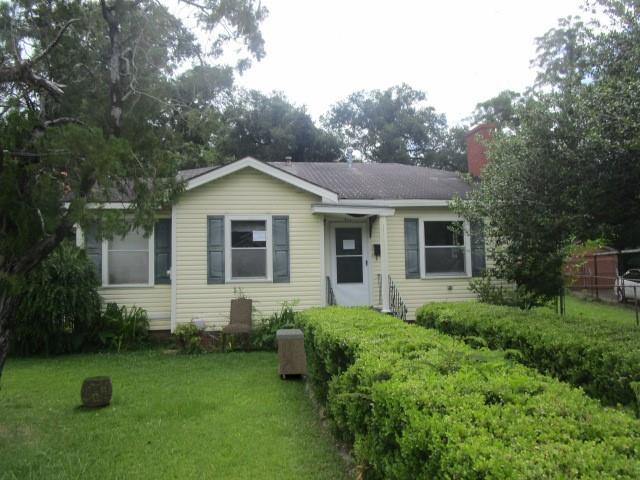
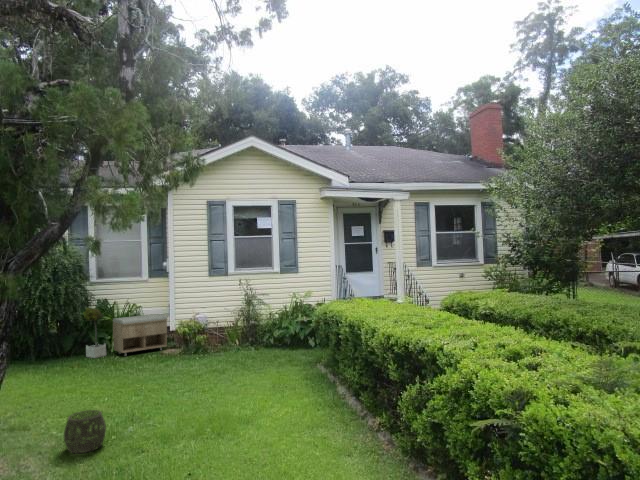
chair: present [222,298,252,353] -> none [228,291,259,353]
potted tree: none [94,309,114,355] -> present [83,308,106,358]
storage bench: present [276,329,309,378] -> present [113,314,167,356]

